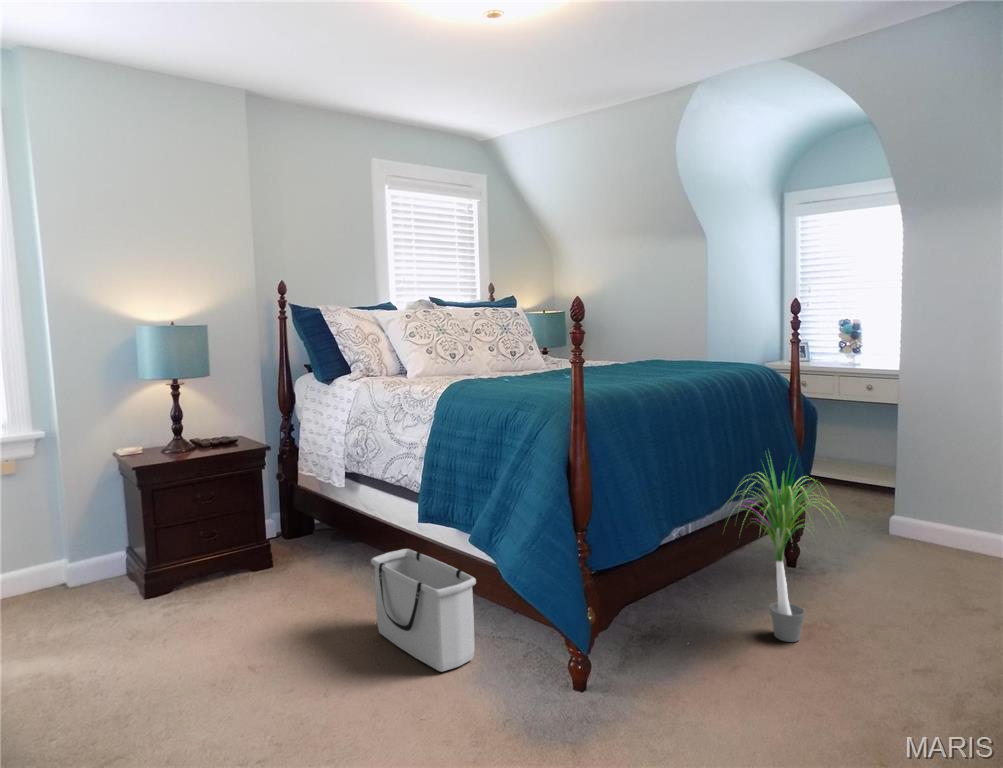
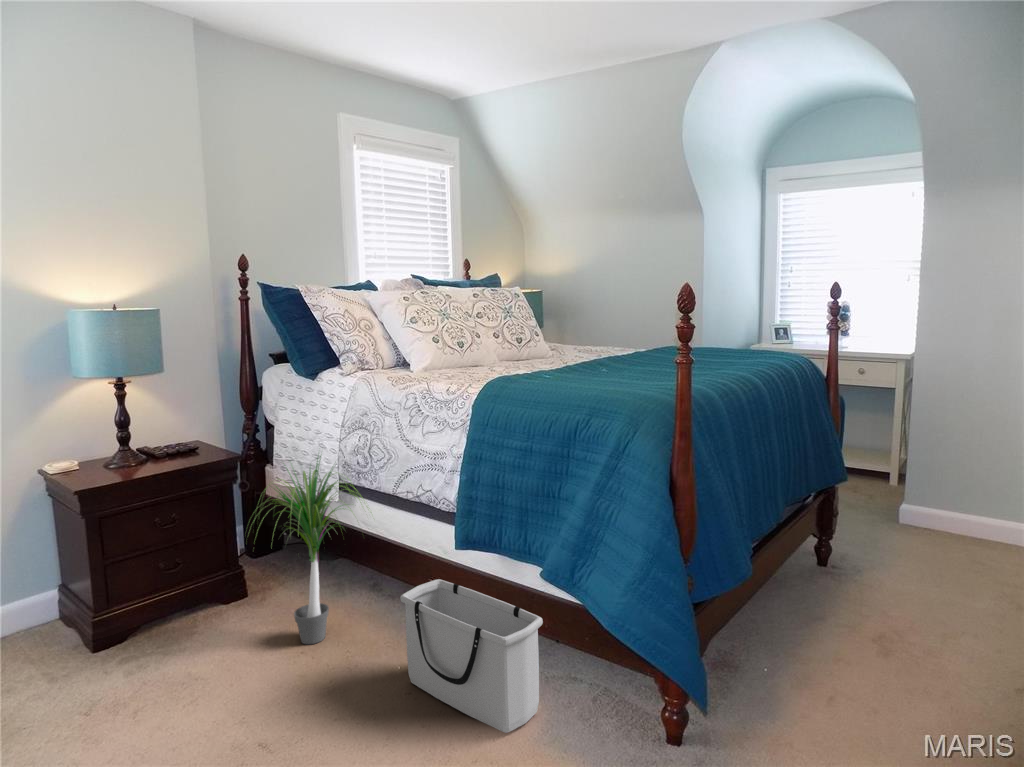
potted plant: present [733,460,835,642] -> present [257,461,360,644]

